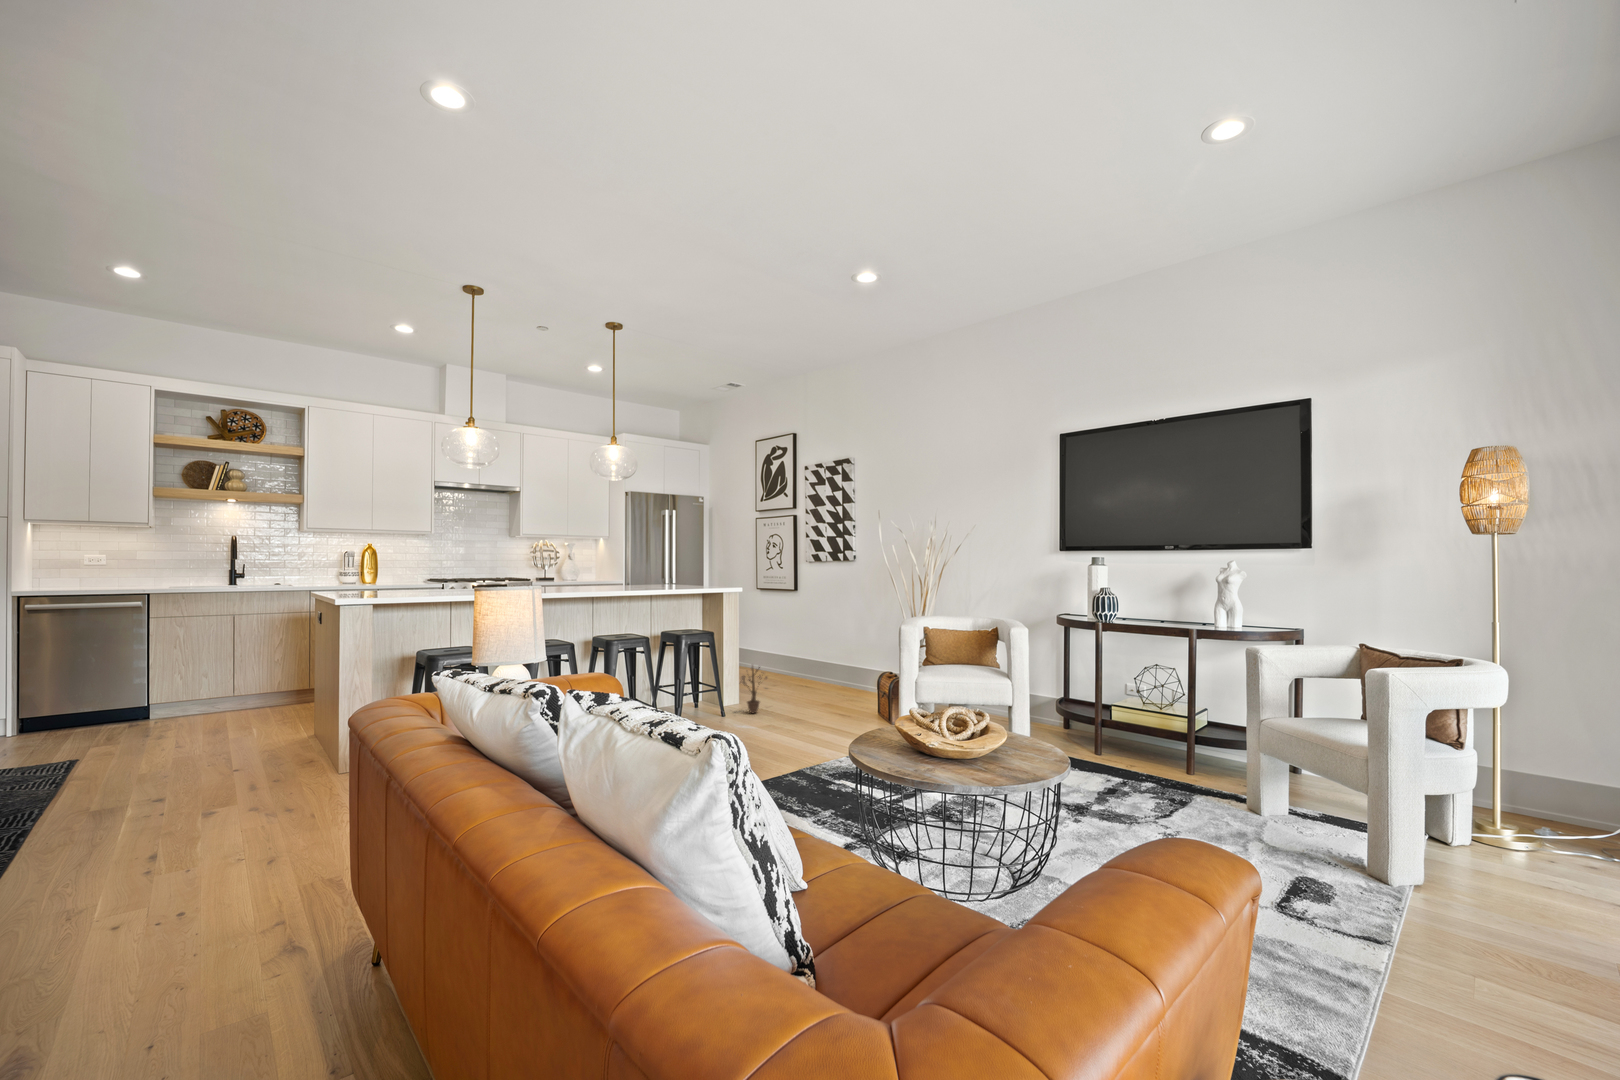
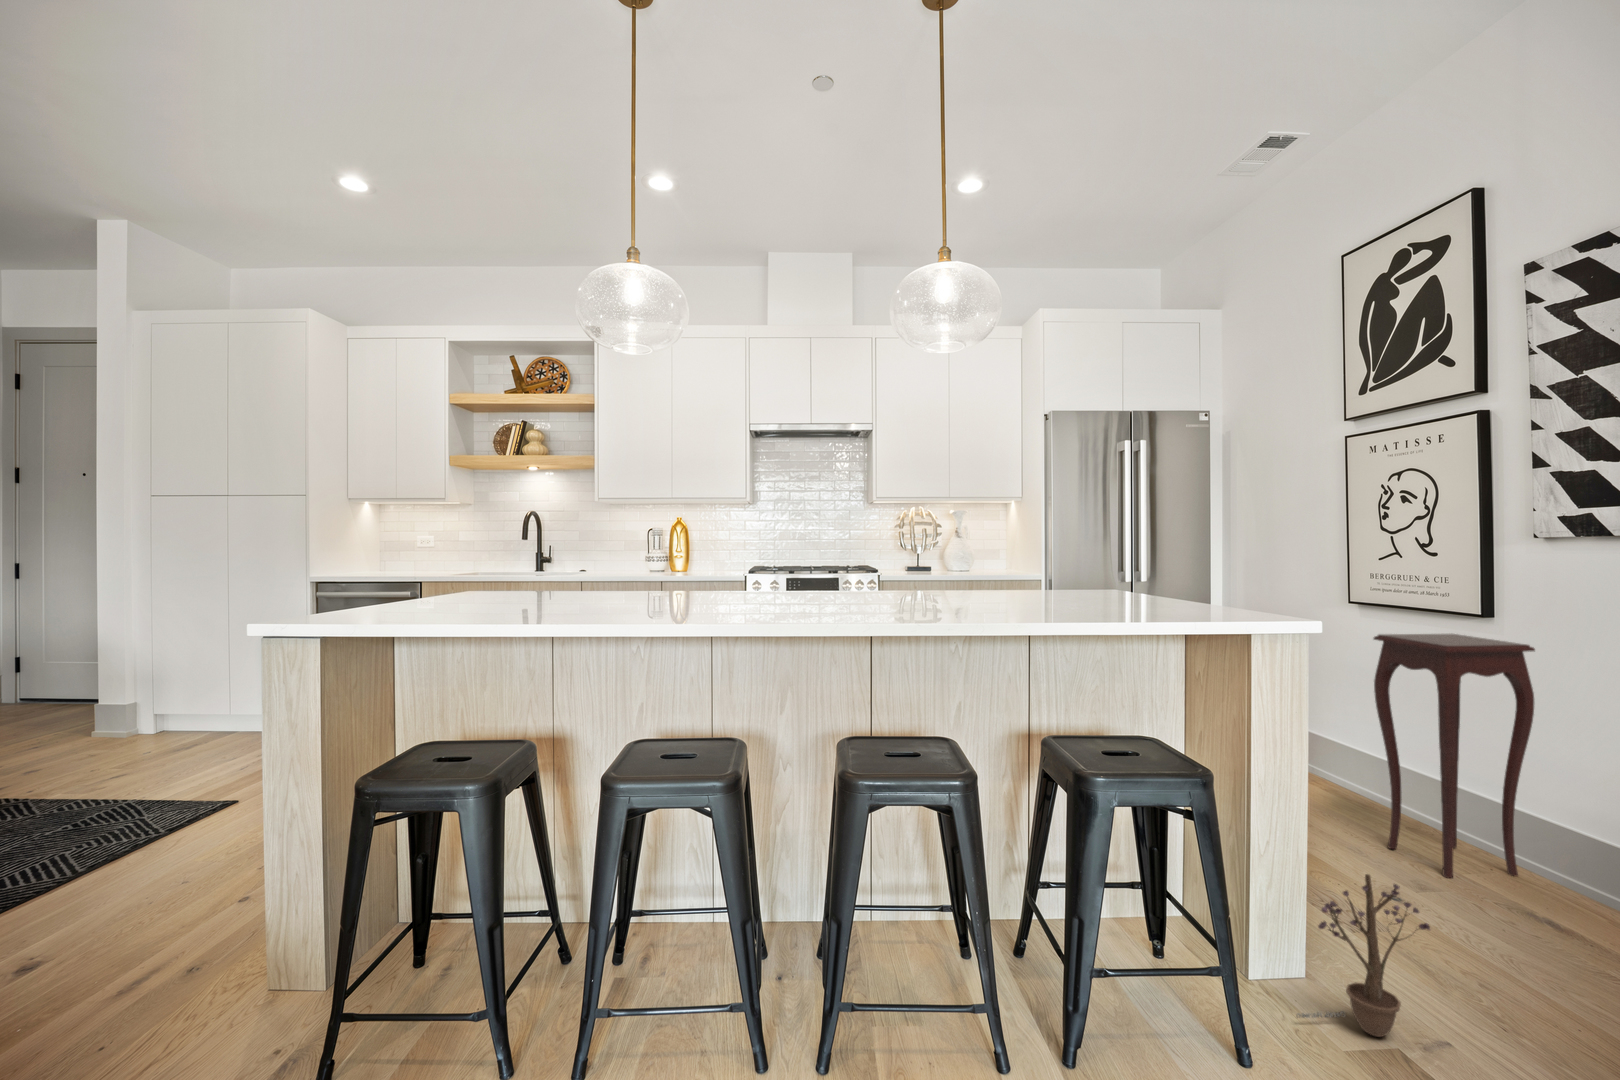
side table: none [762,598,807,685] -> present [1374,634,1535,878]

